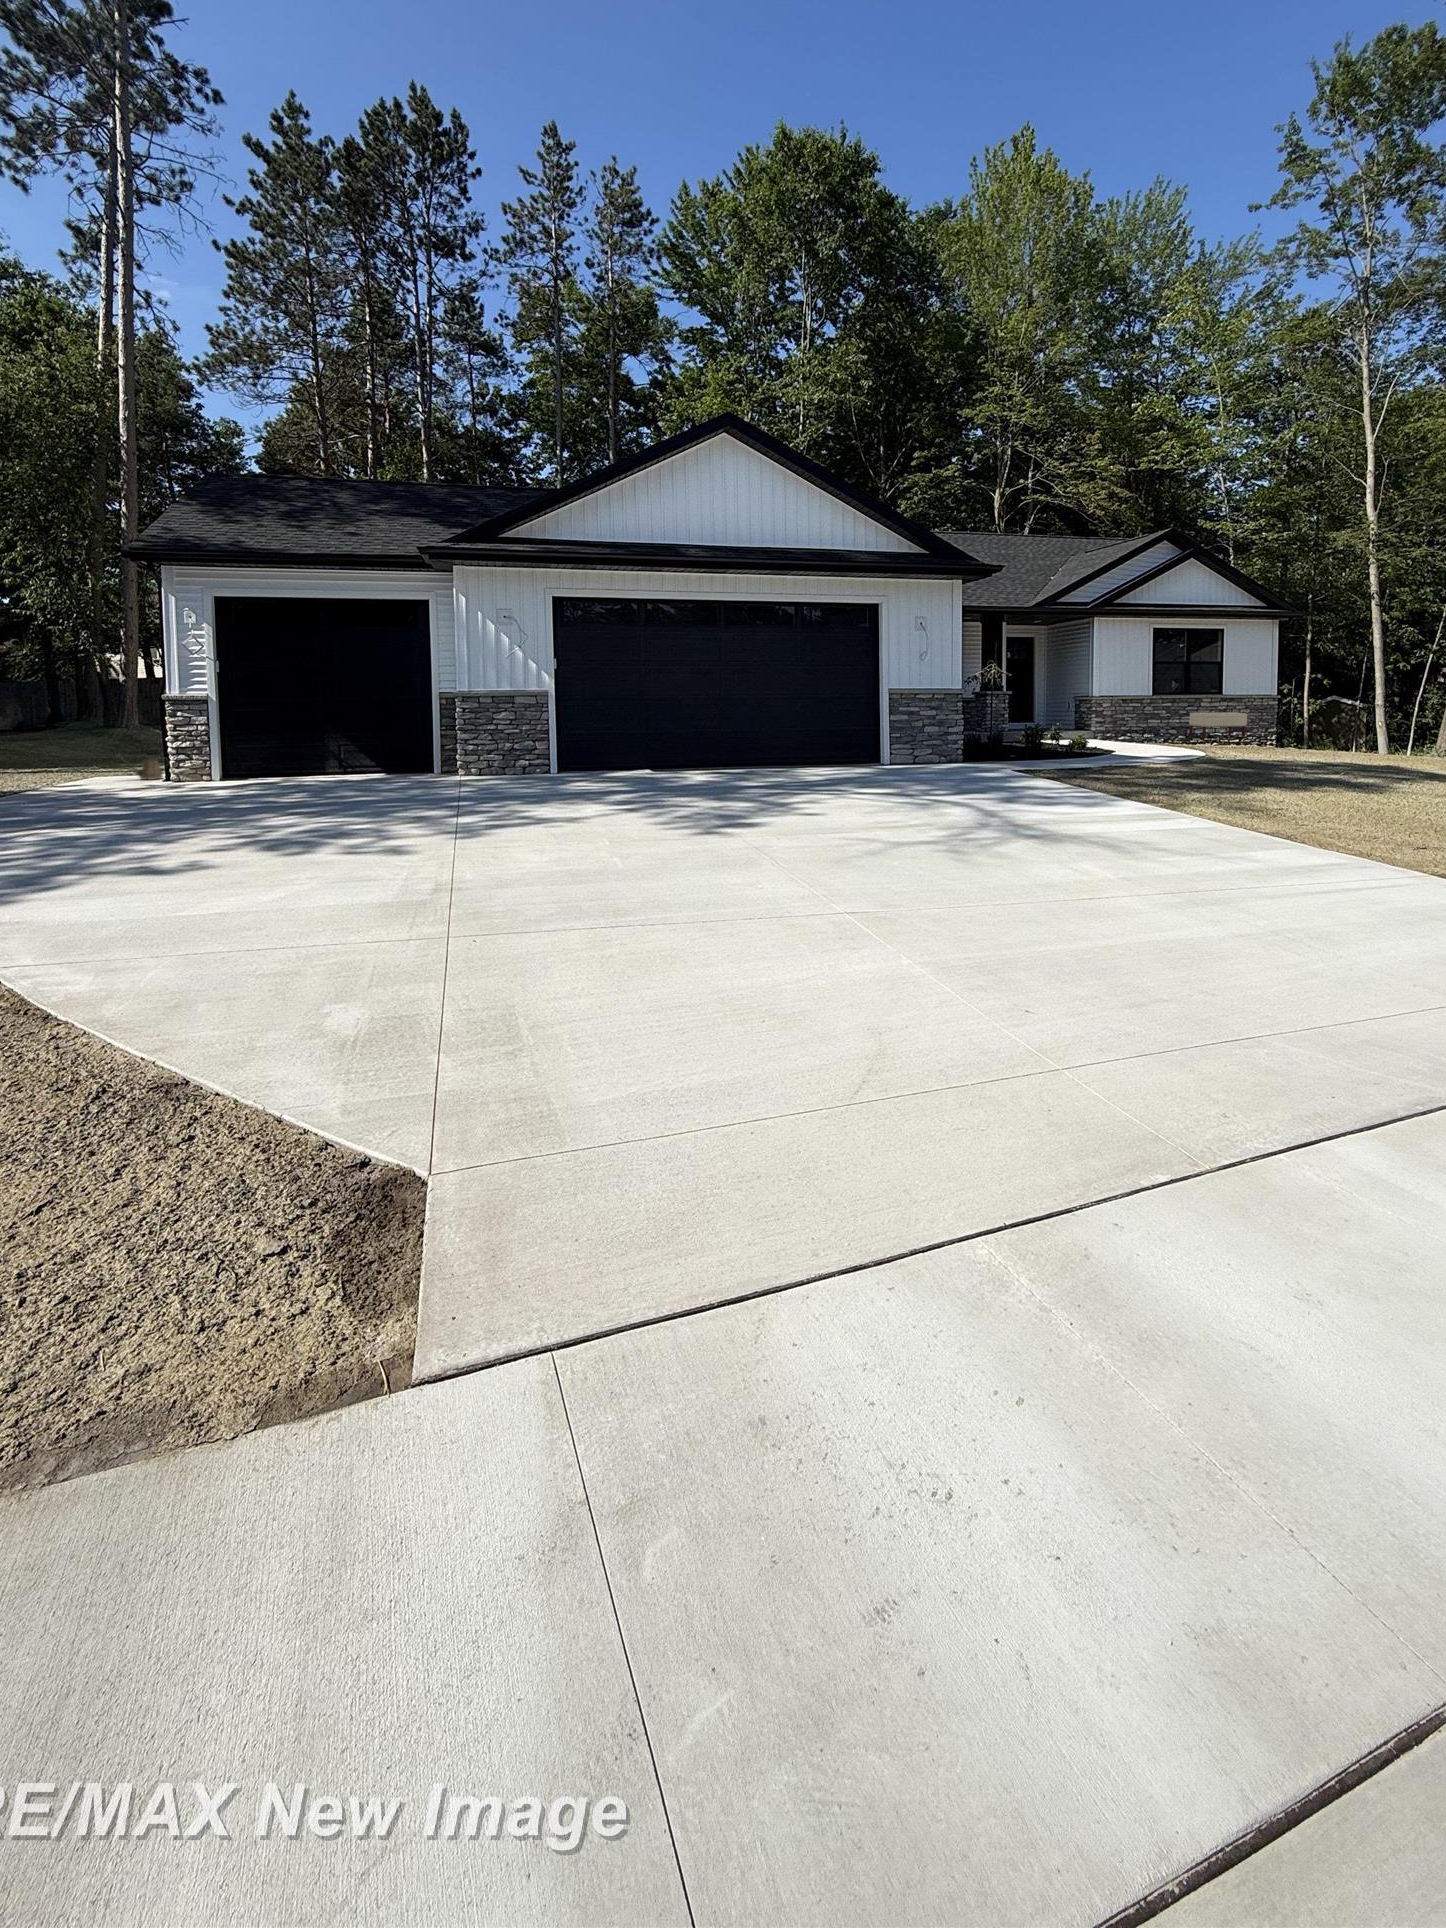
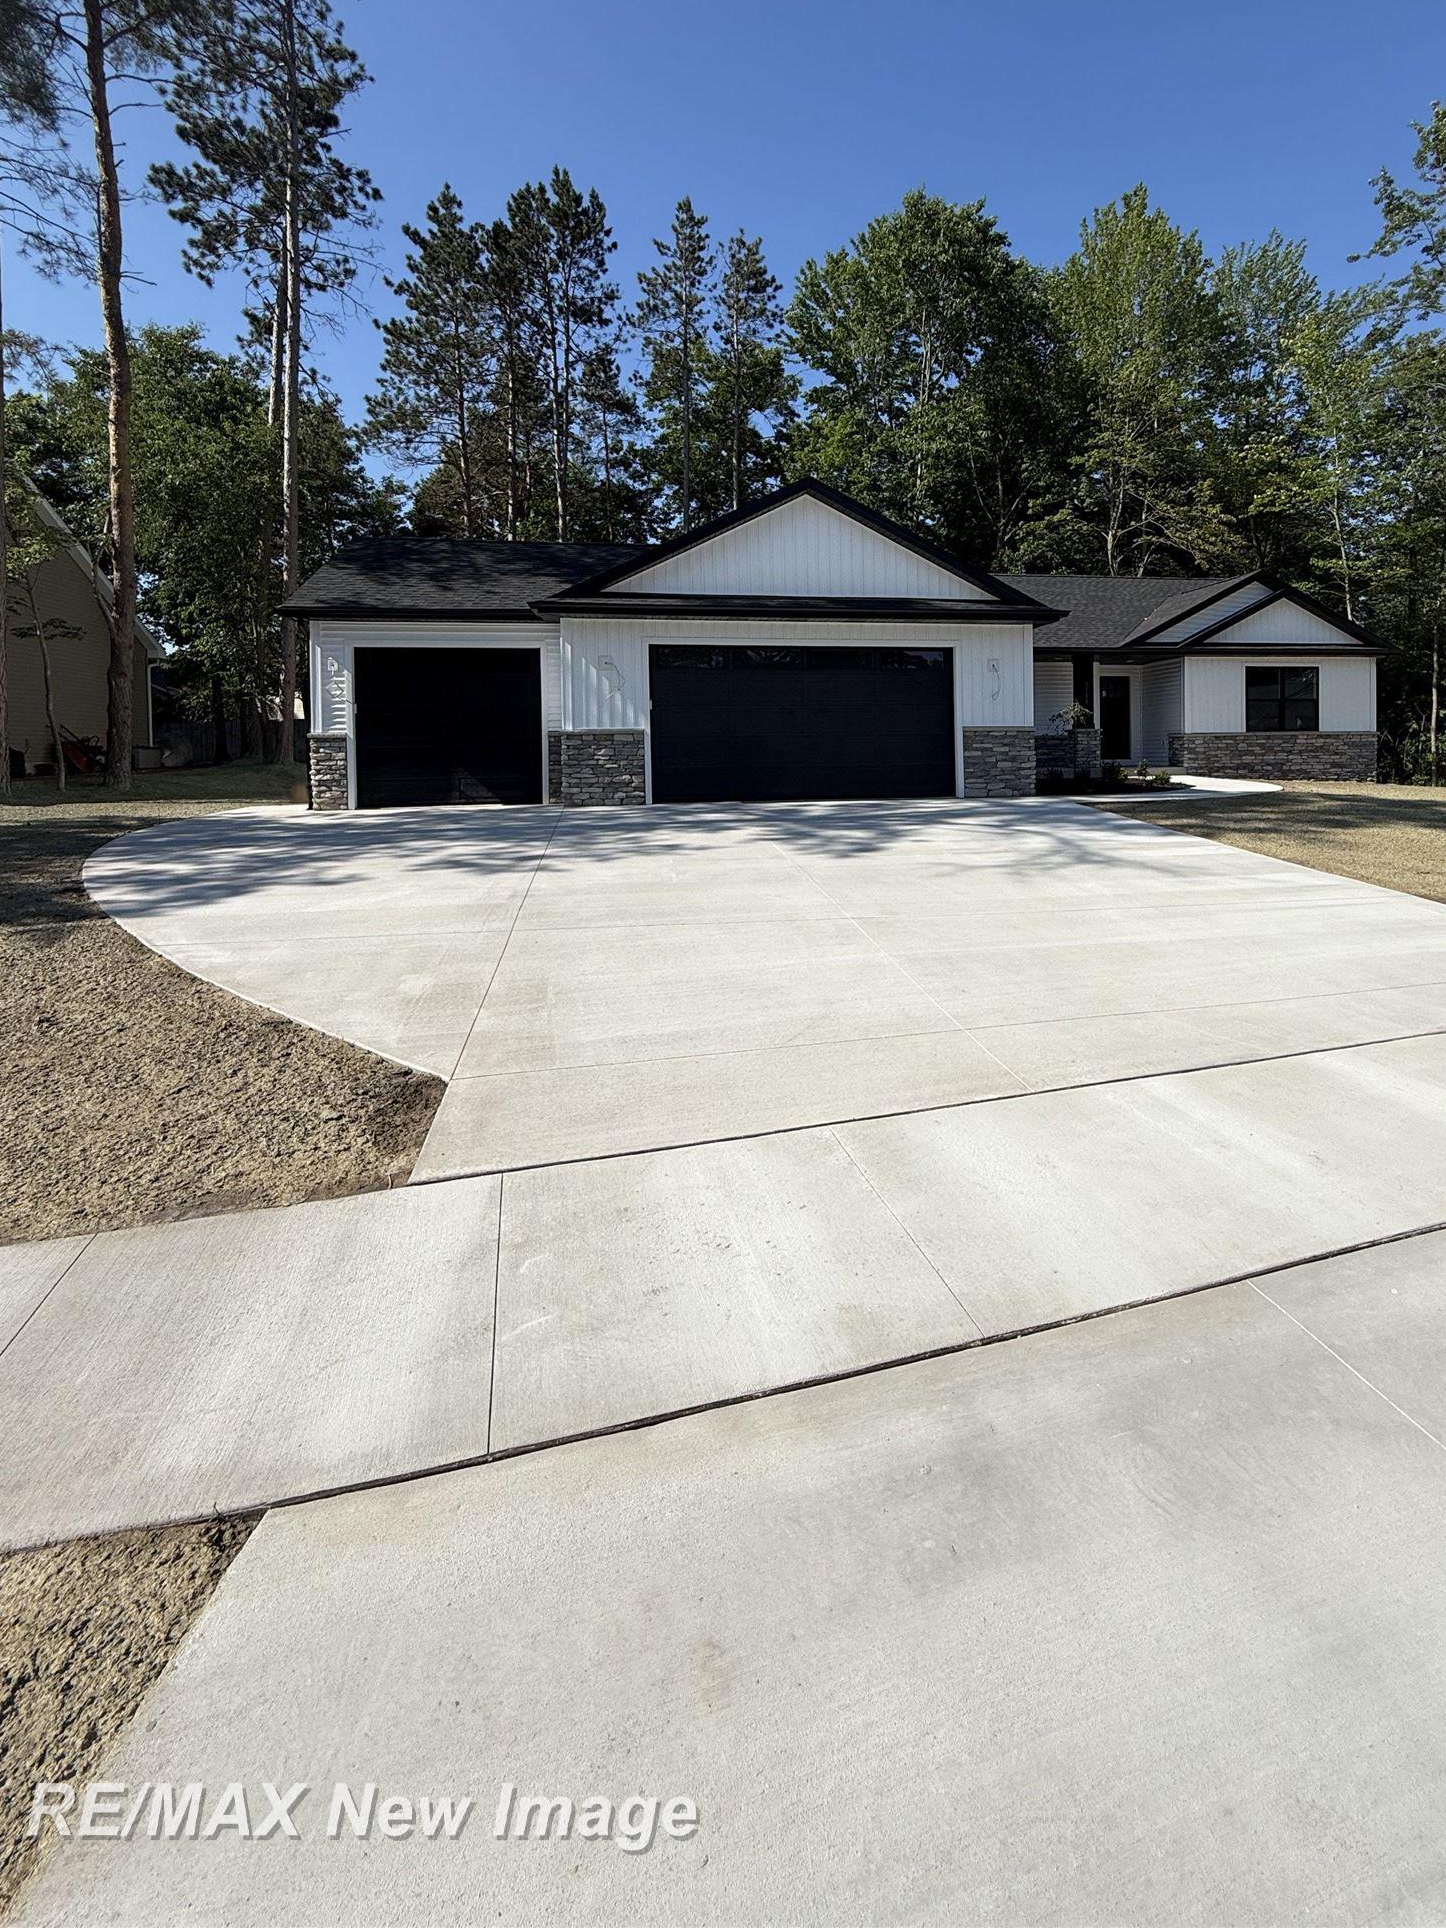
bench: present [1189,712,1248,738] -> none [1285,747,1345,772]

